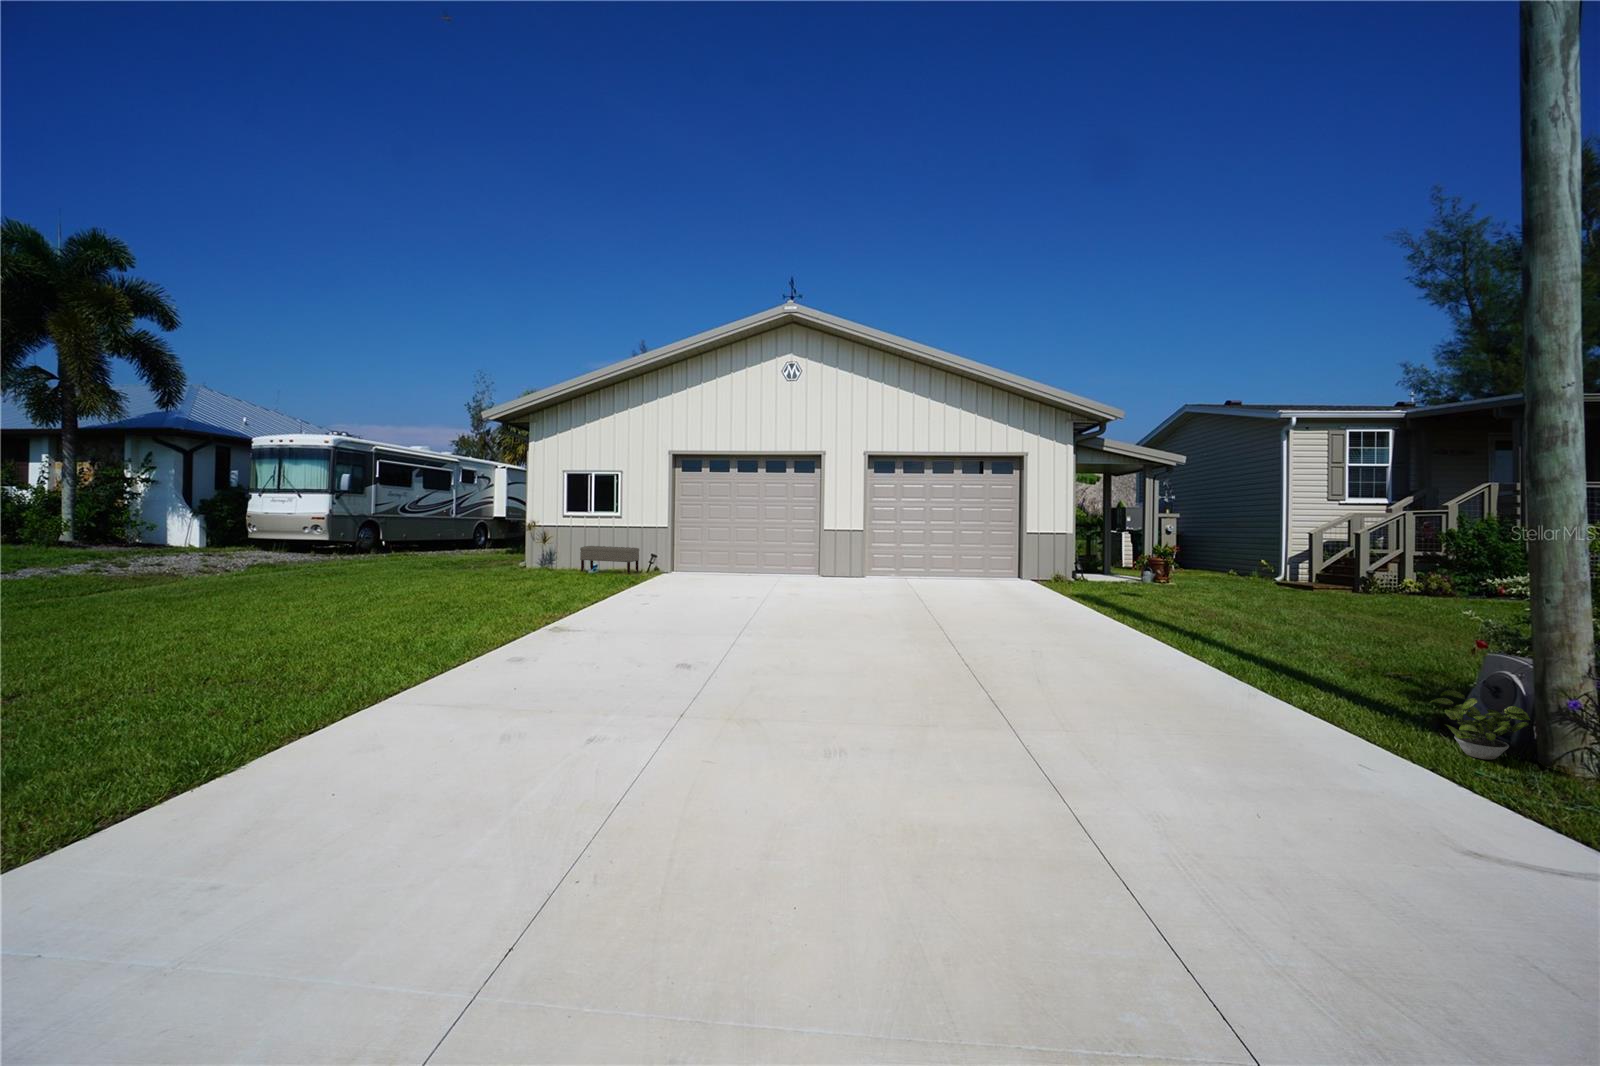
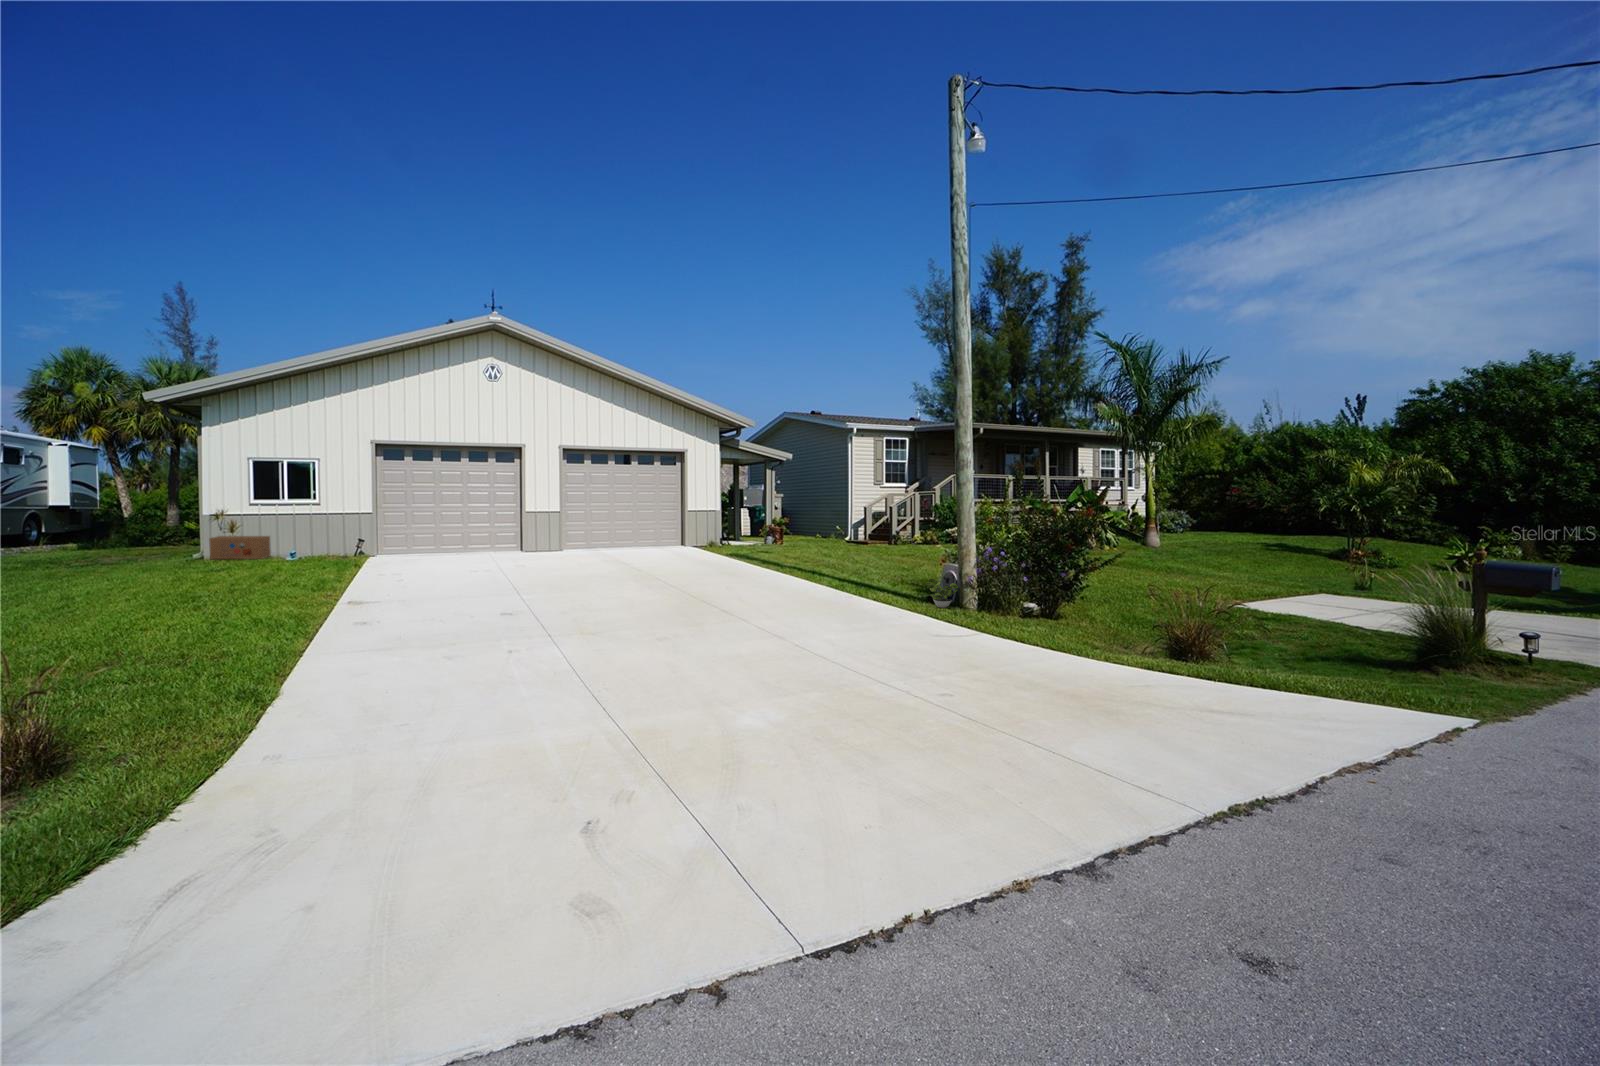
bench: present [580,546,639,574] -> none [277,532,344,557]
cardboard box: none [525,548,578,572] -> present [209,536,271,559]

